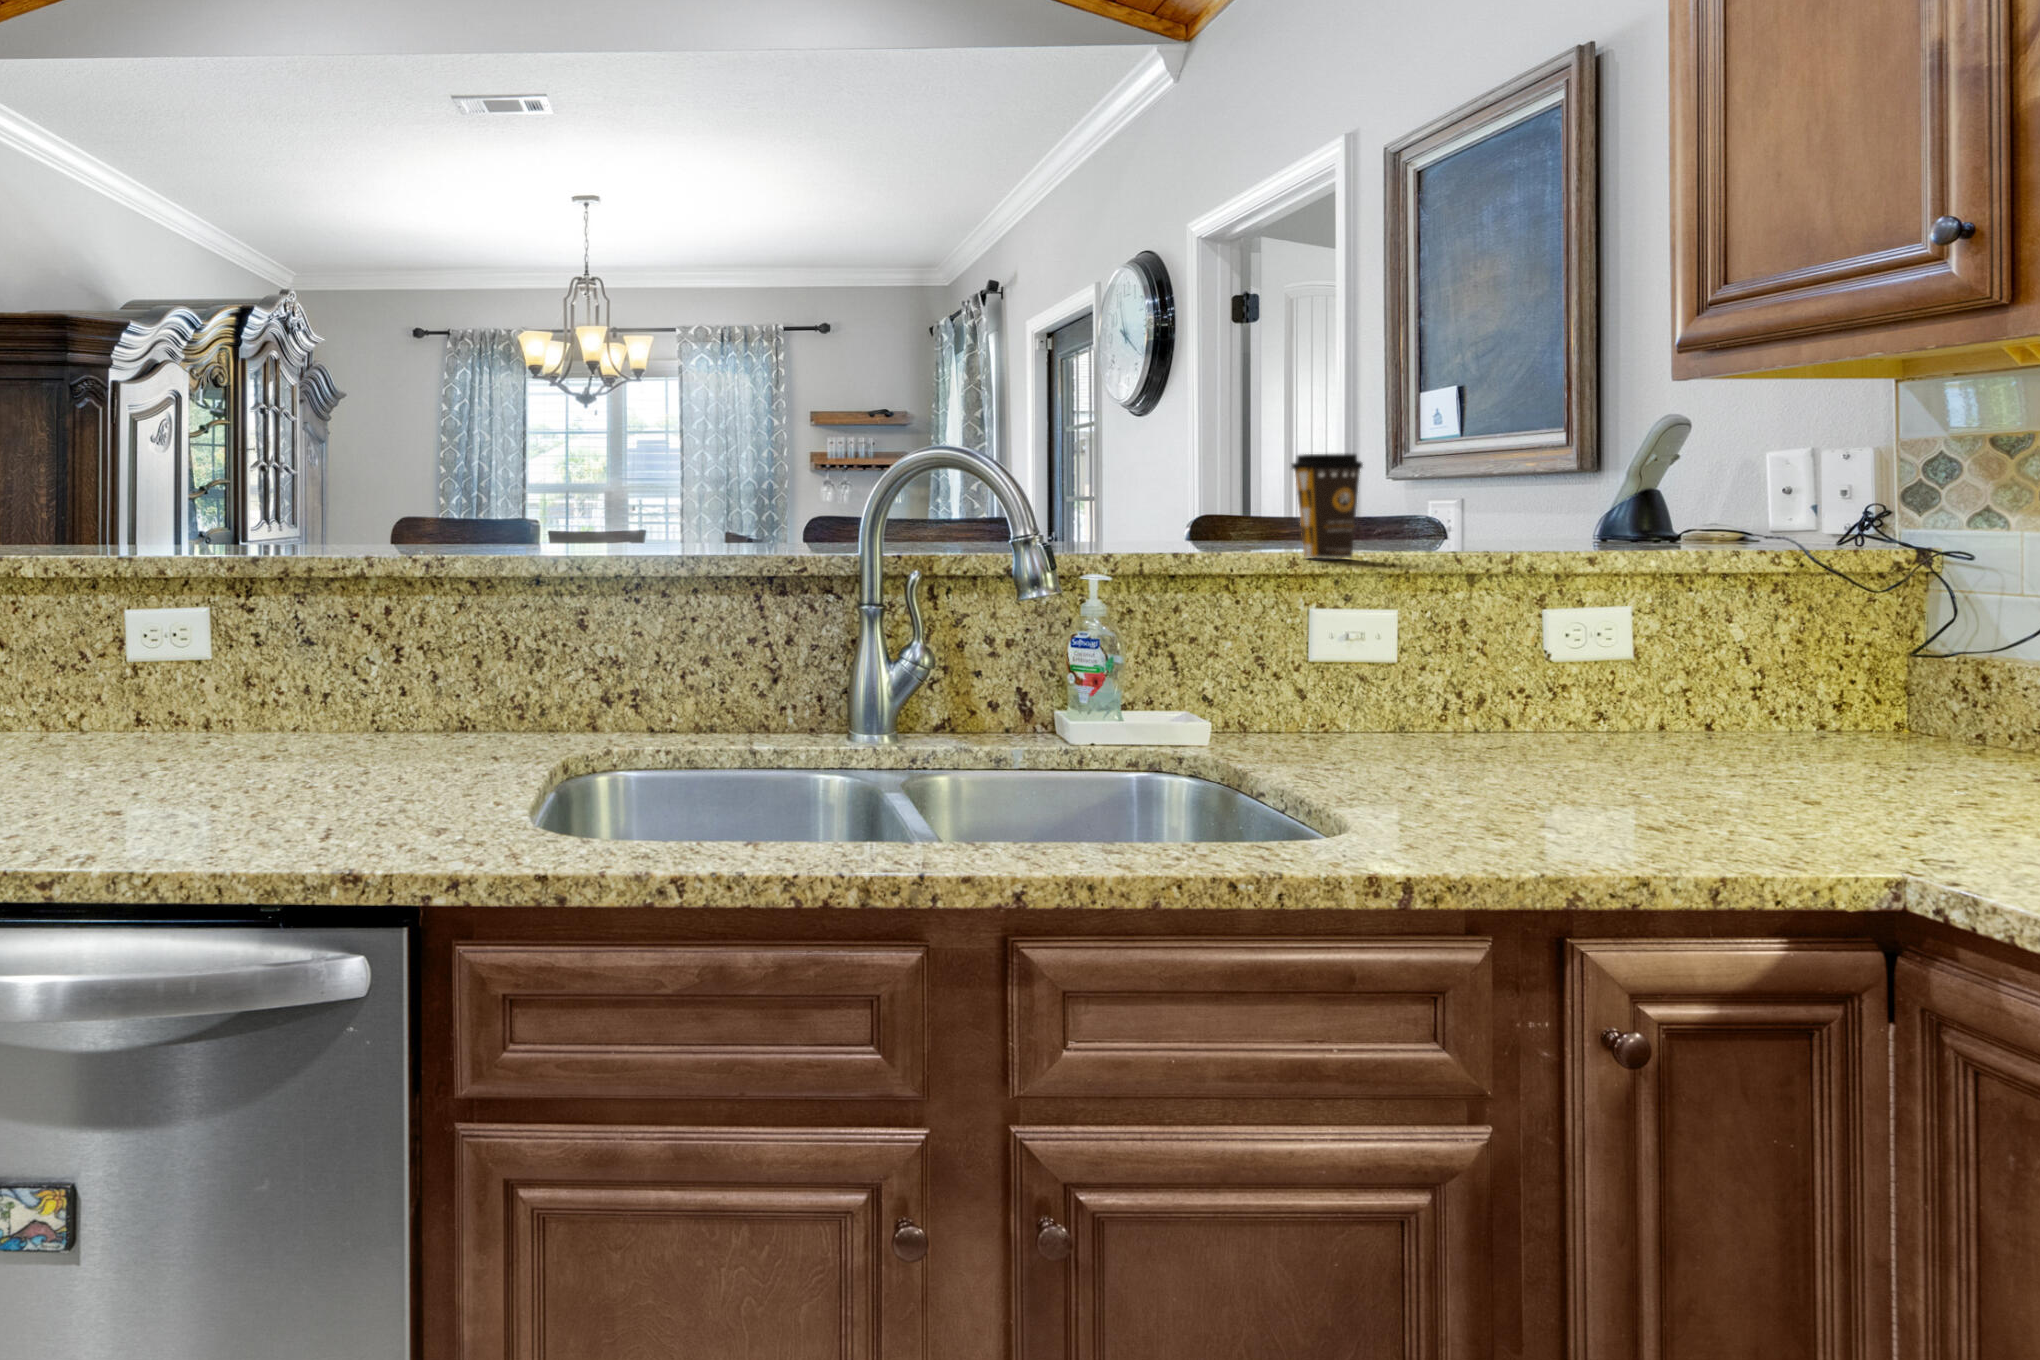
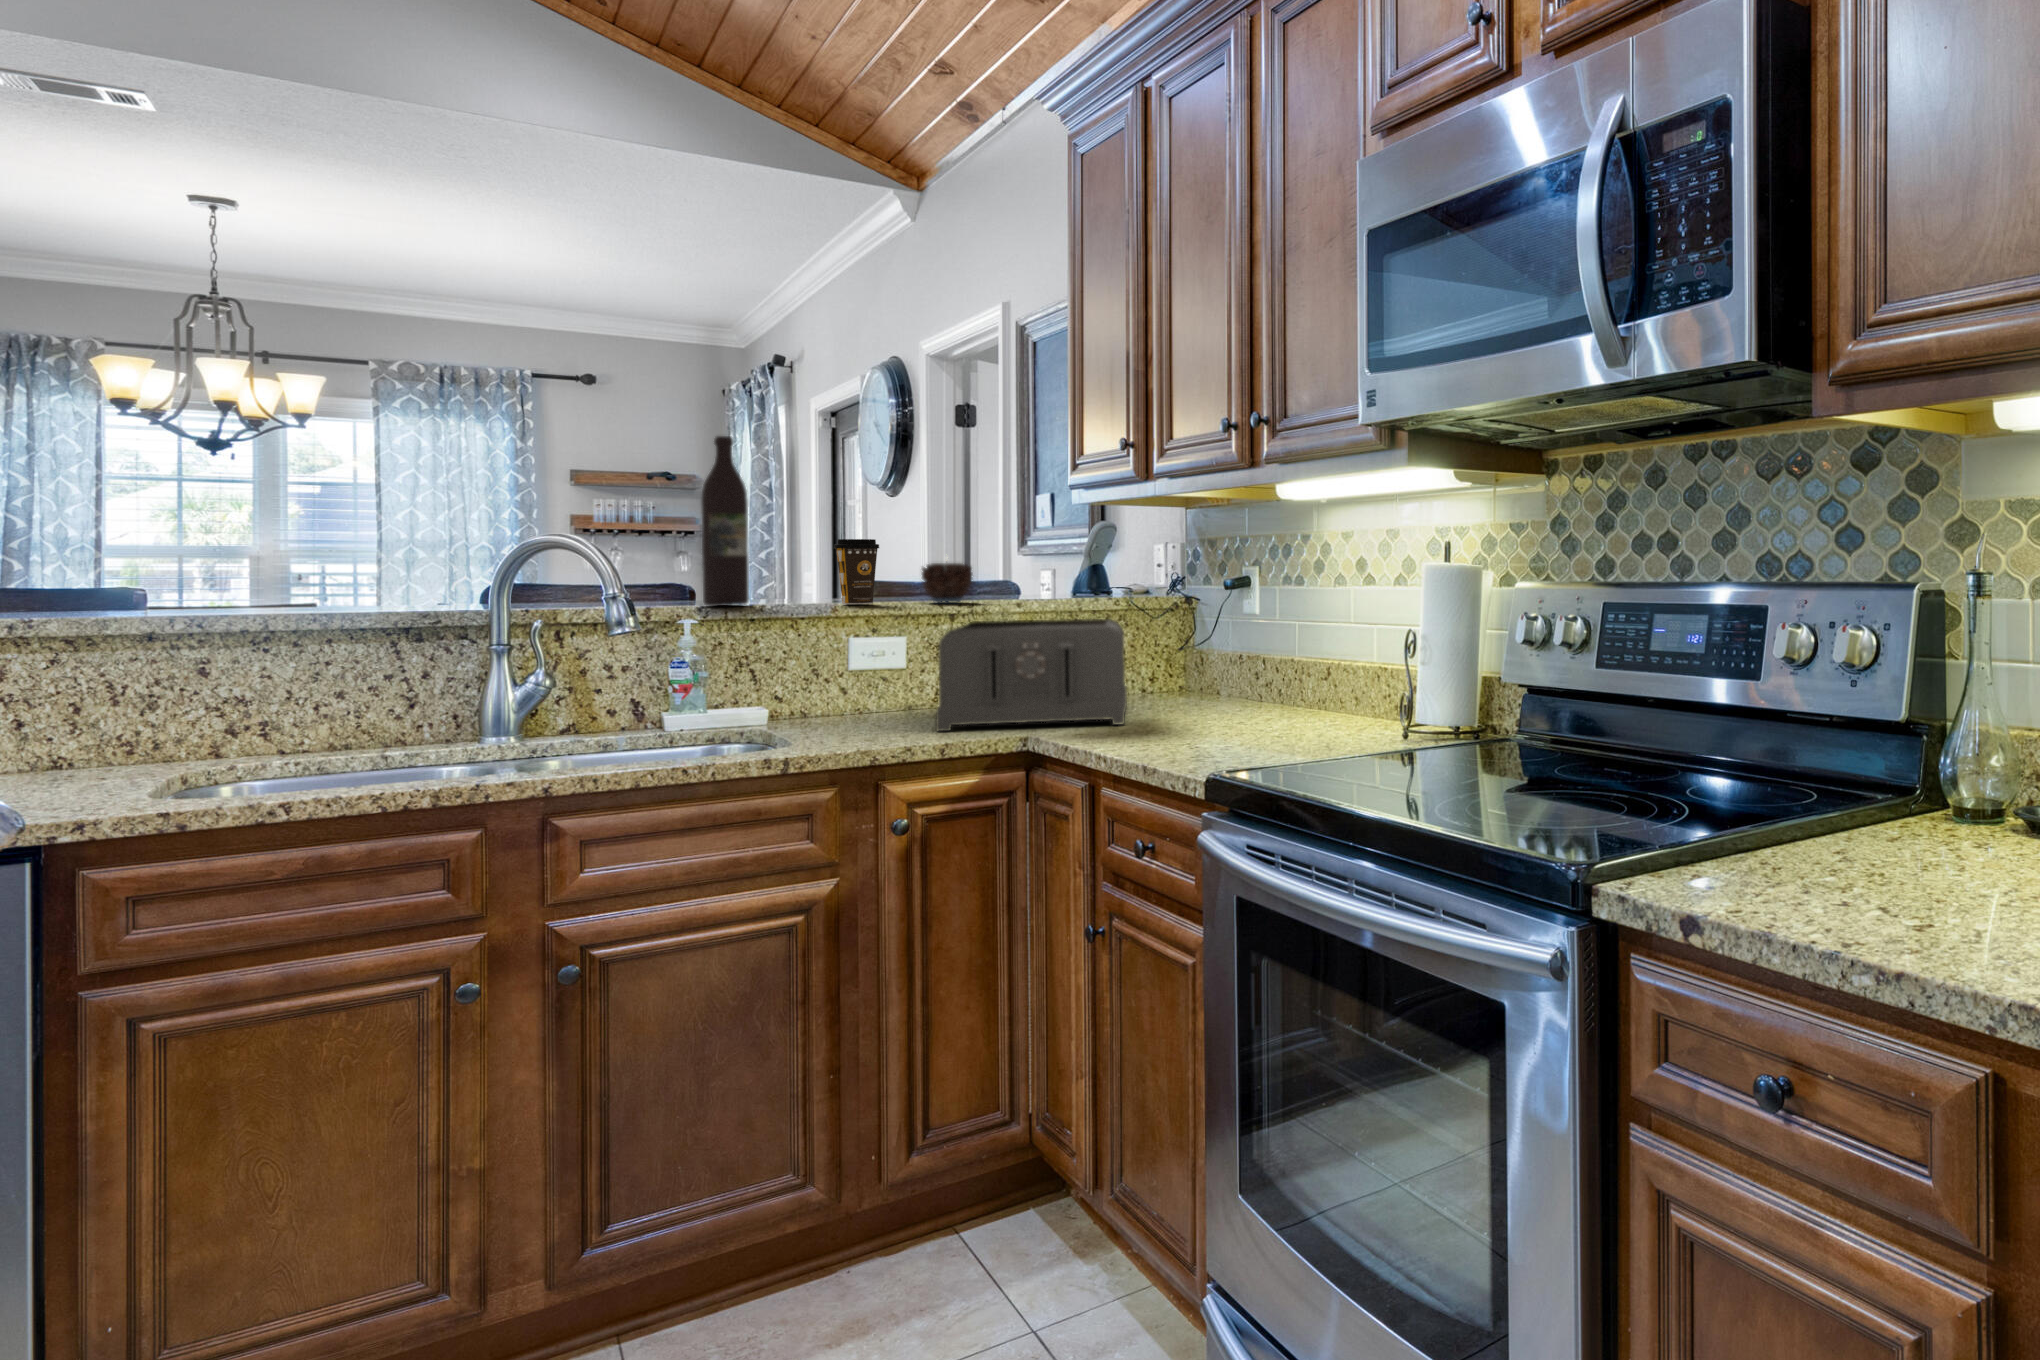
wine bottle: none [1108,302,1172,557] -> present [701,436,749,606]
candle: none [1418,477,1513,558] -> present [922,563,972,602]
toaster: none [1501,592,1953,821] -> present [936,619,1127,731]

